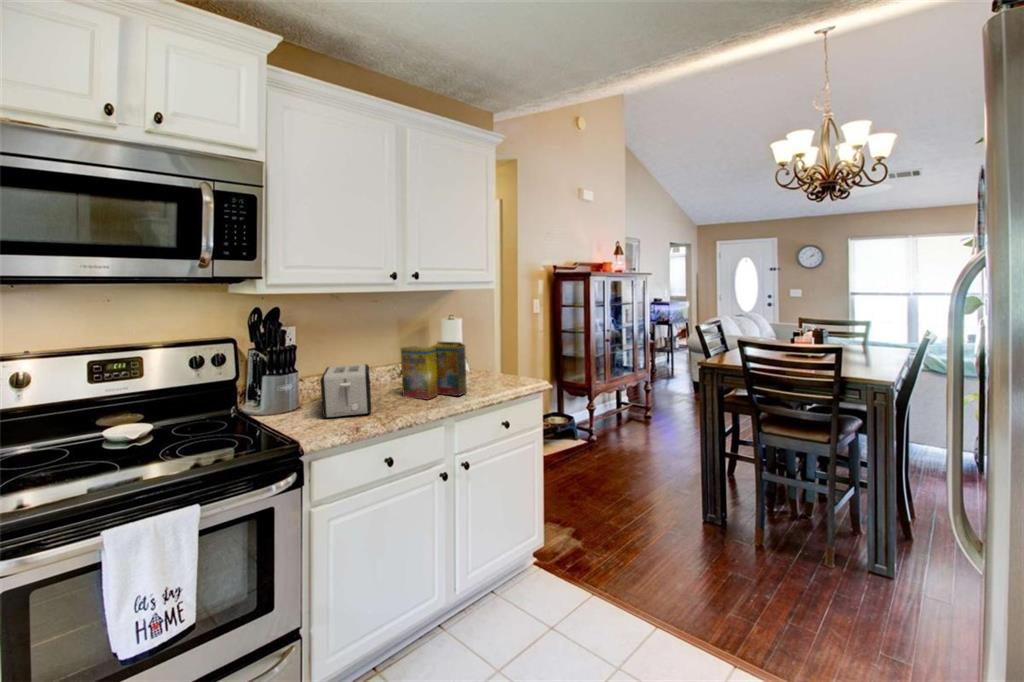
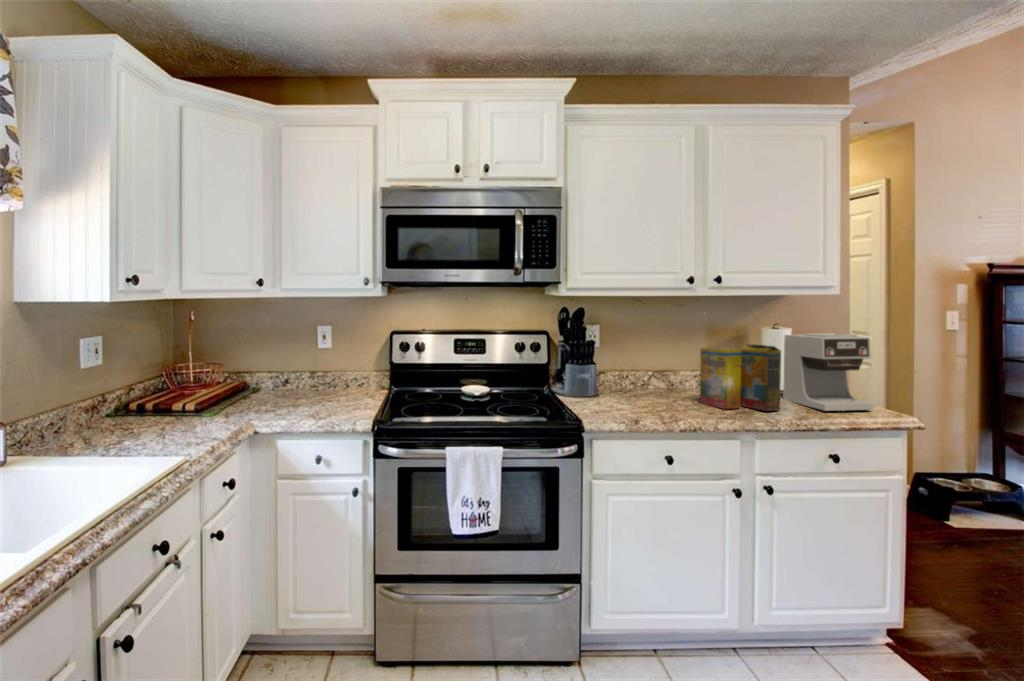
coffee maker: none [459,329,521,388] -> present [783,333,873,411]
toaster: present [320,364,371,417] -> none [611,361,665,411]

